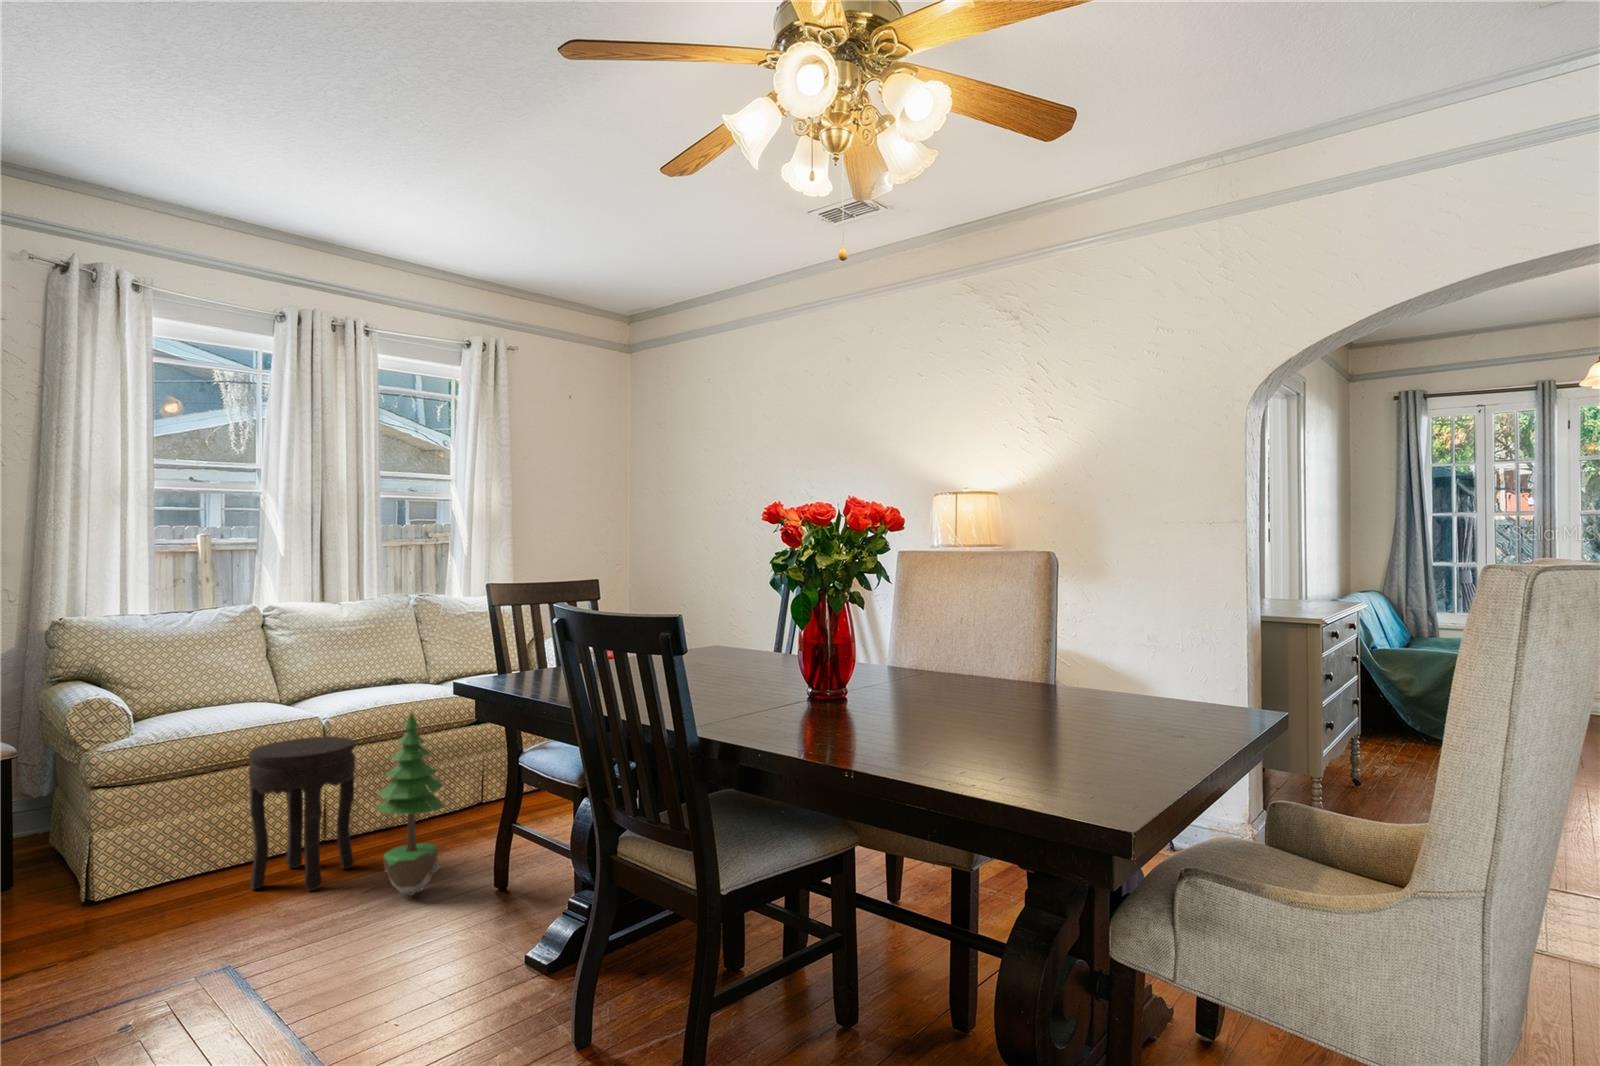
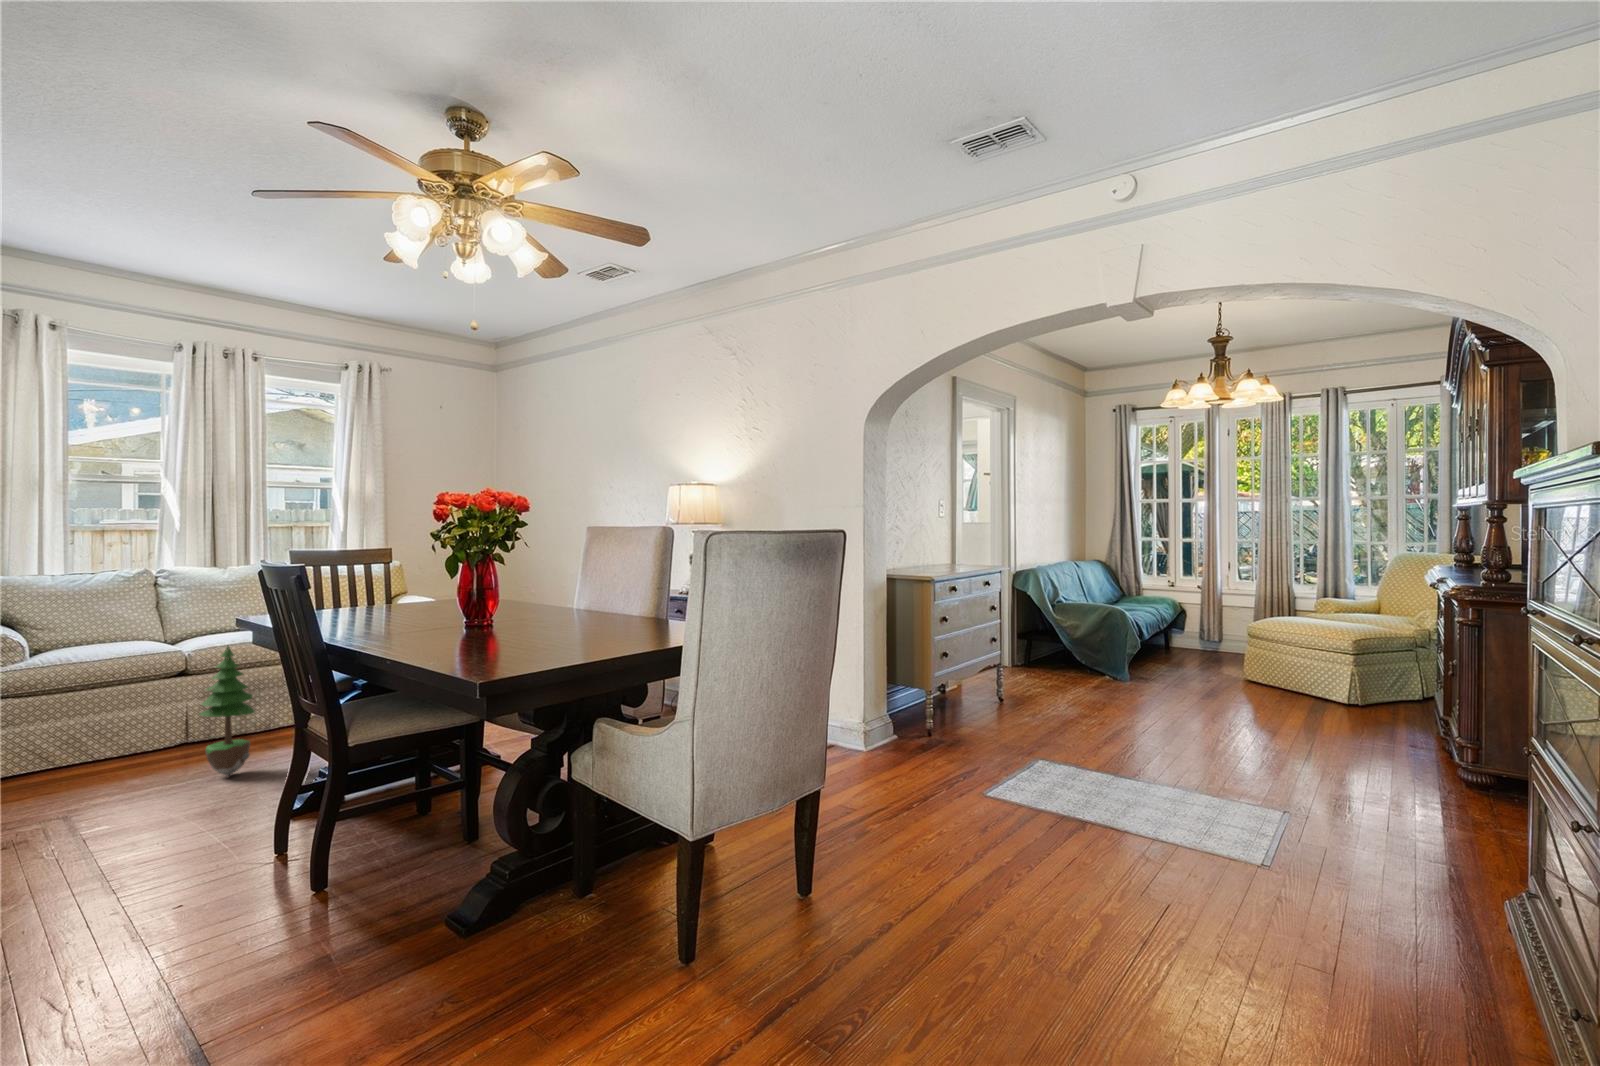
side table: present [248,737,355,891] -> none [110,665,199,774]

